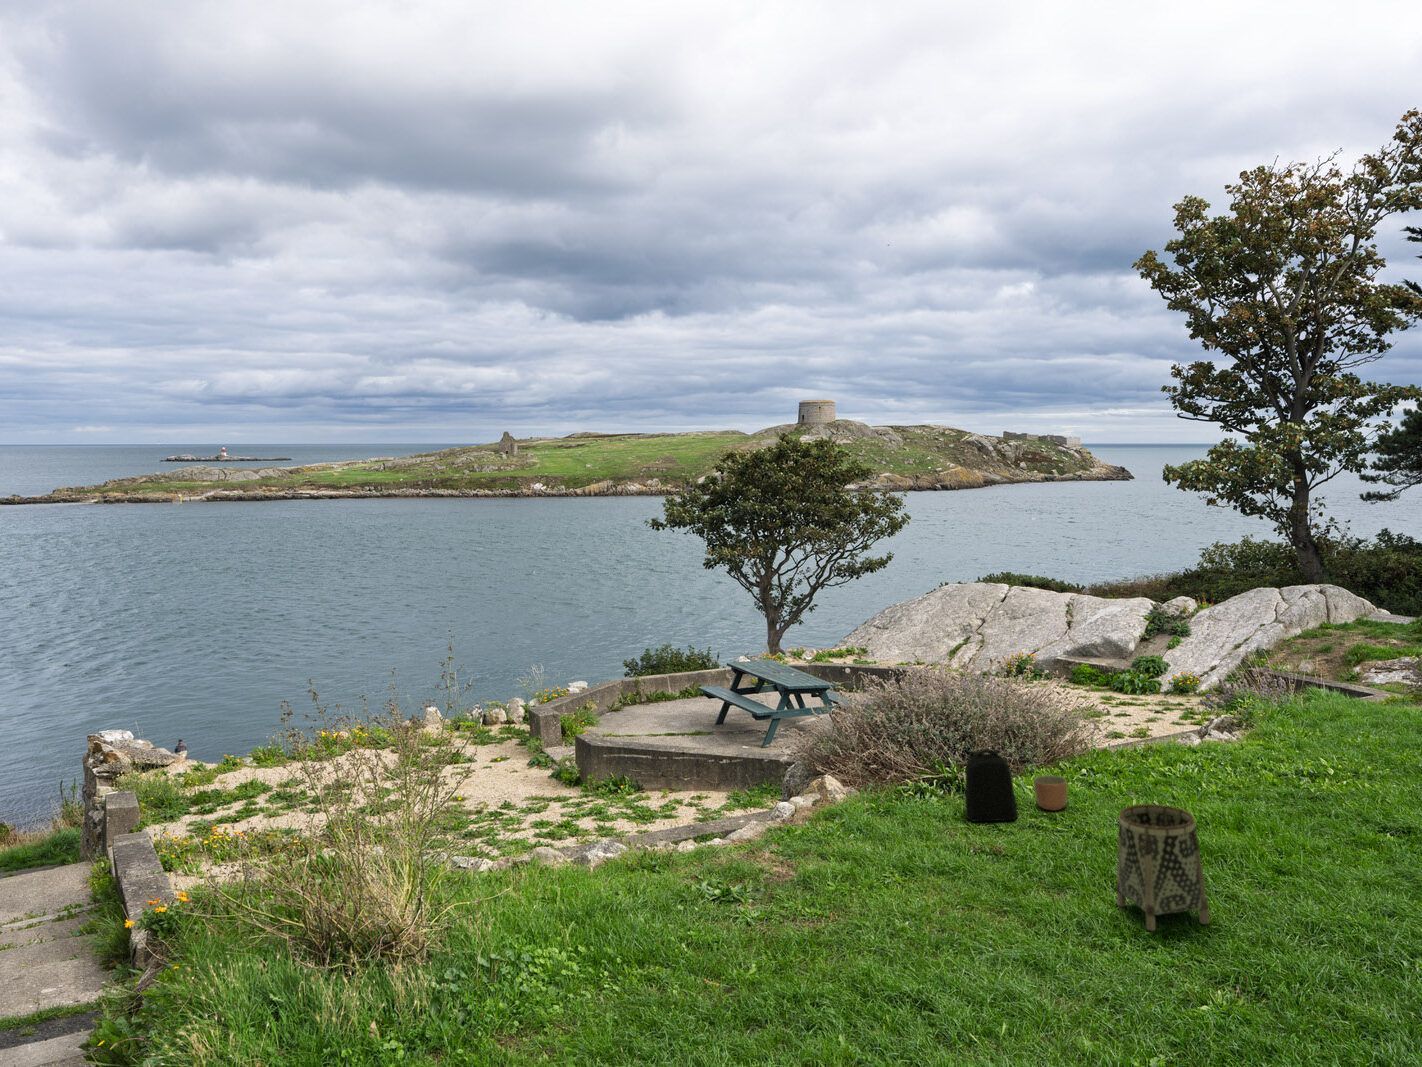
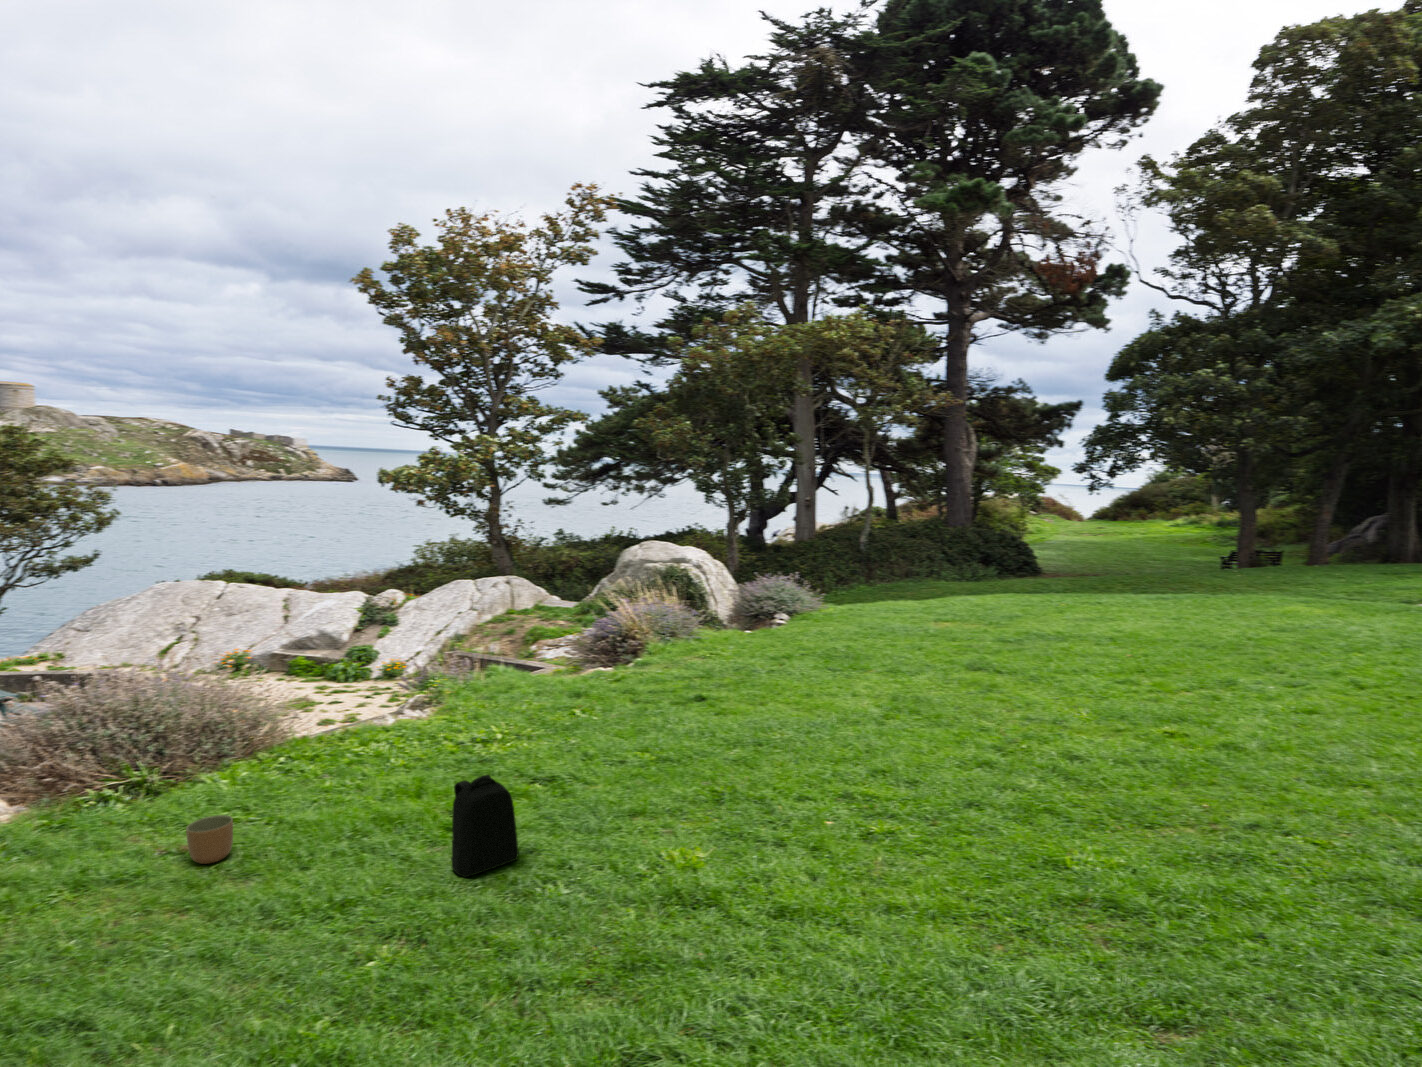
backpack: present [965,749,1018,821] -> present [451,775,519,877]
basket: present [1117,804,1210,931] -> none [276,845,394,1026]

